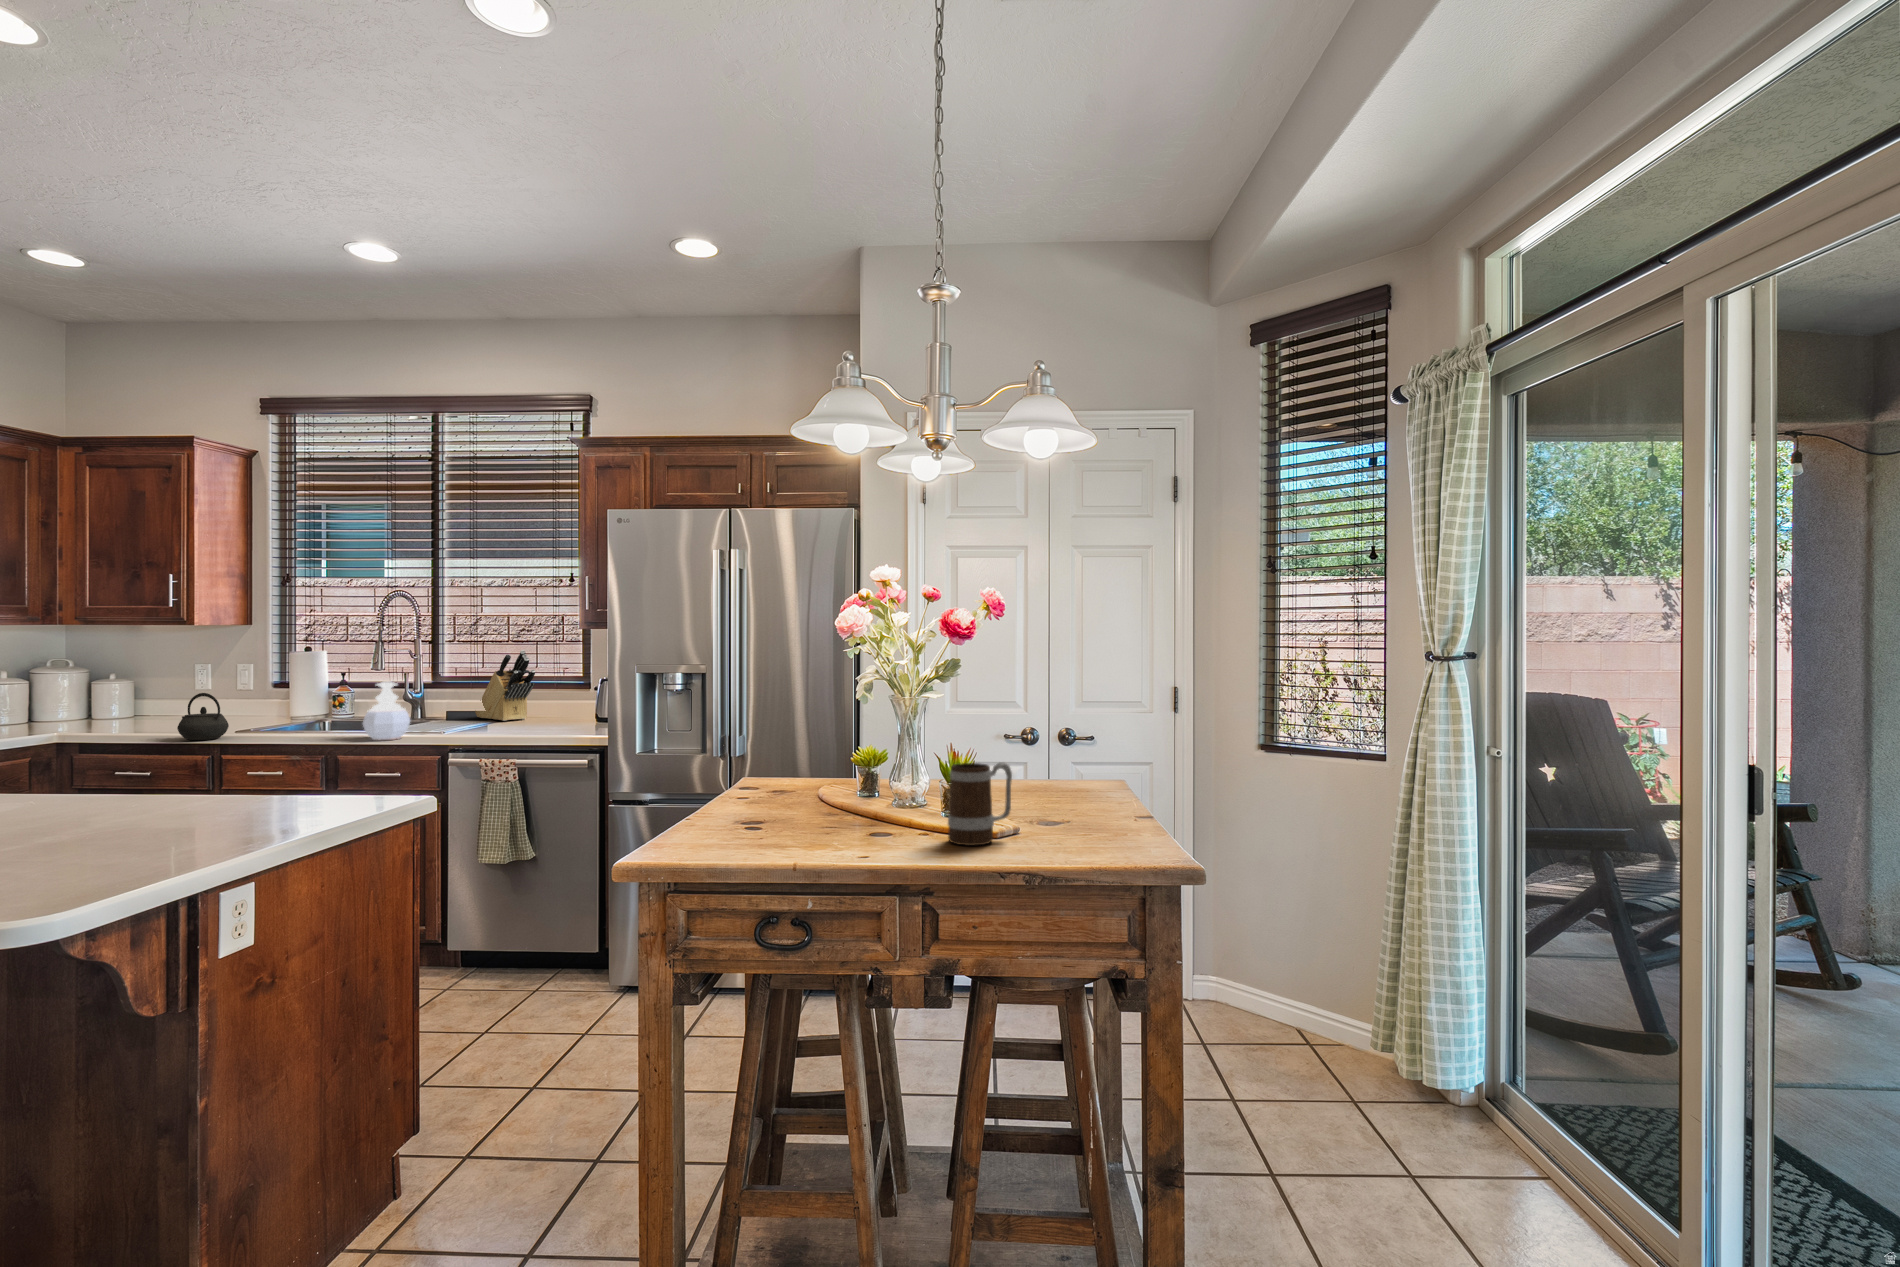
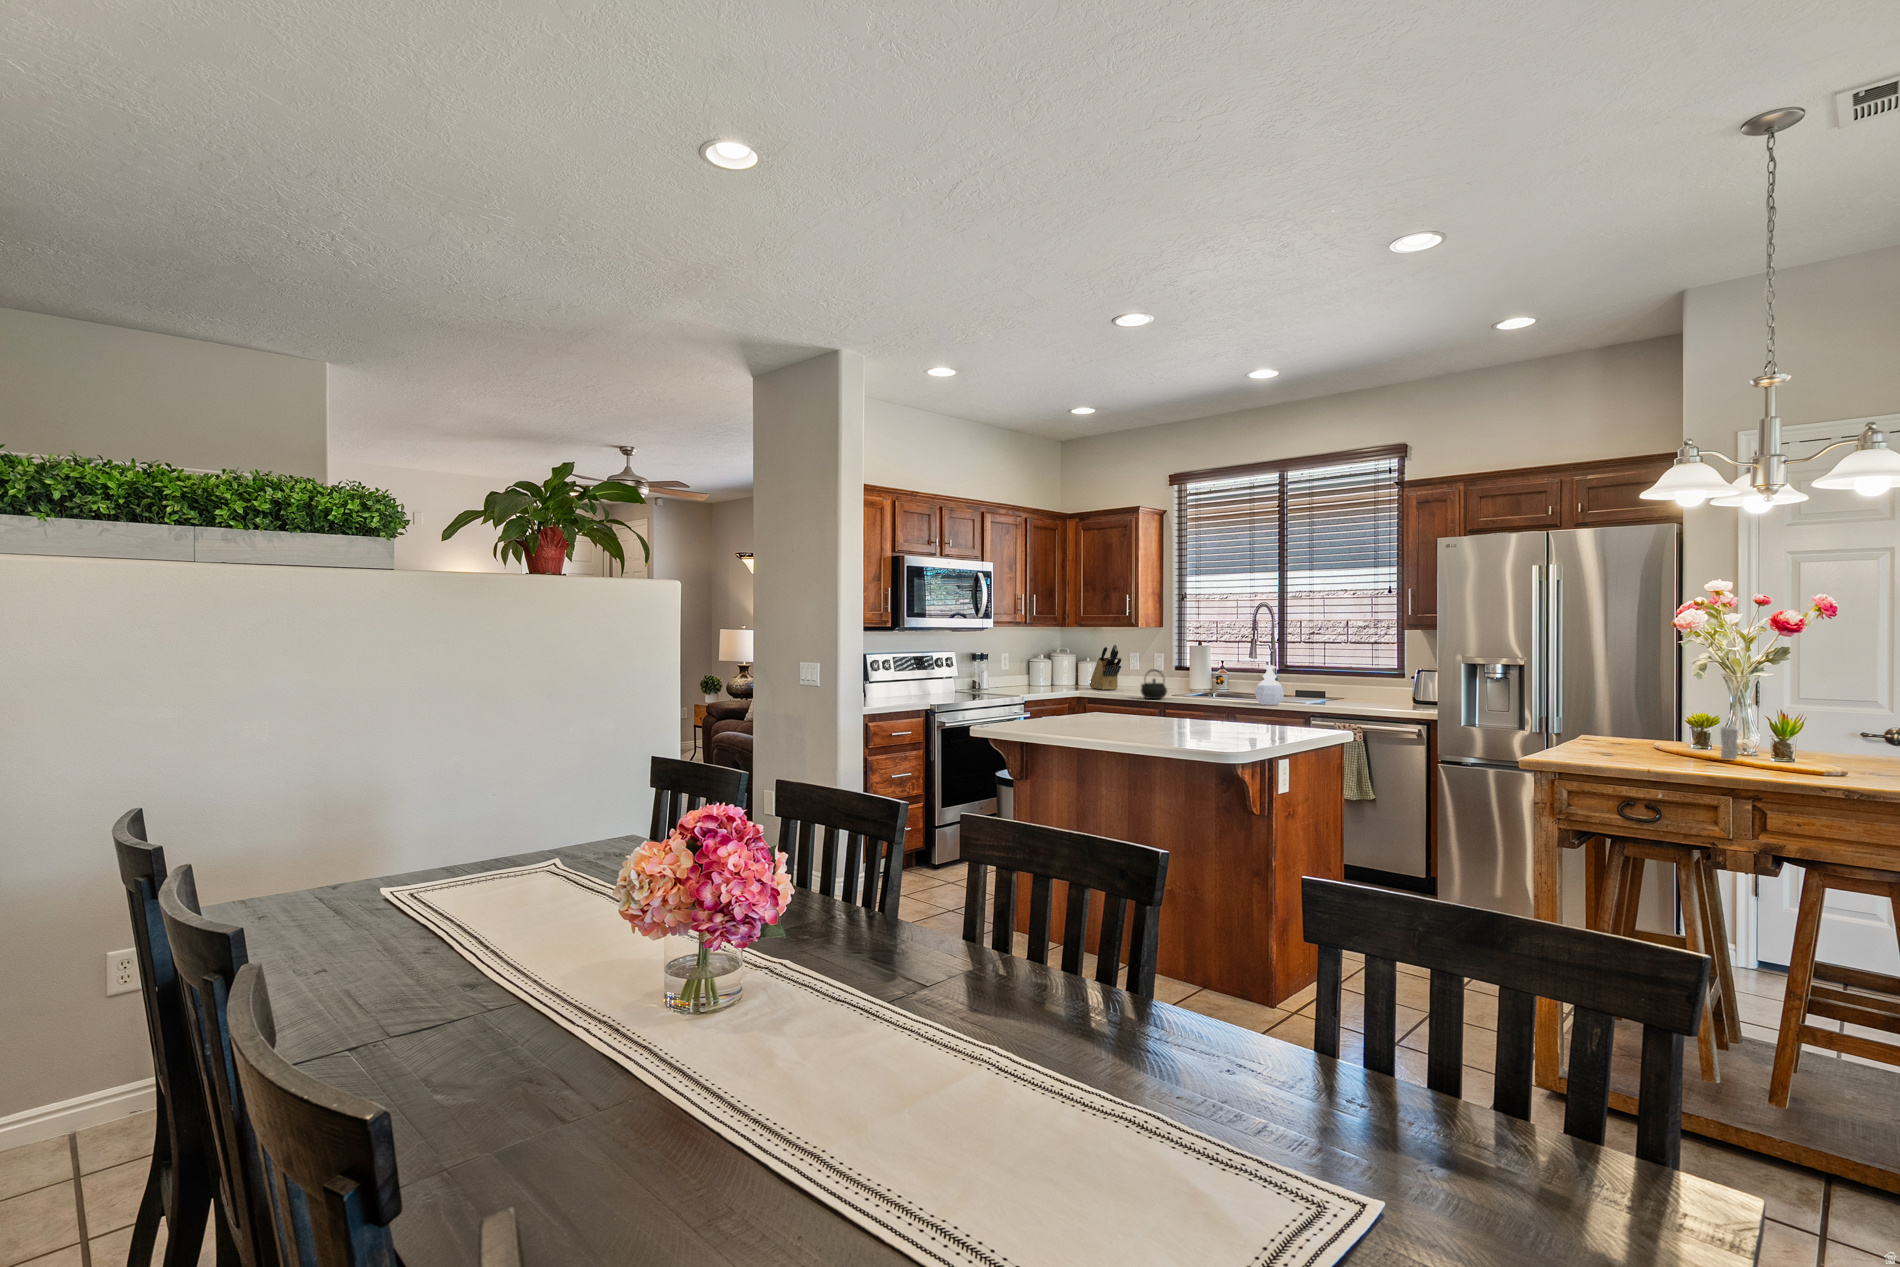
knife block: present [475,650,535,721] -> present [1090,645,1121,690]
candle: none [889,761,909,817] -> present [1721,726,1738,760]
mug: present [948,762,1012,845] -> none [1776,718,1837,775]

